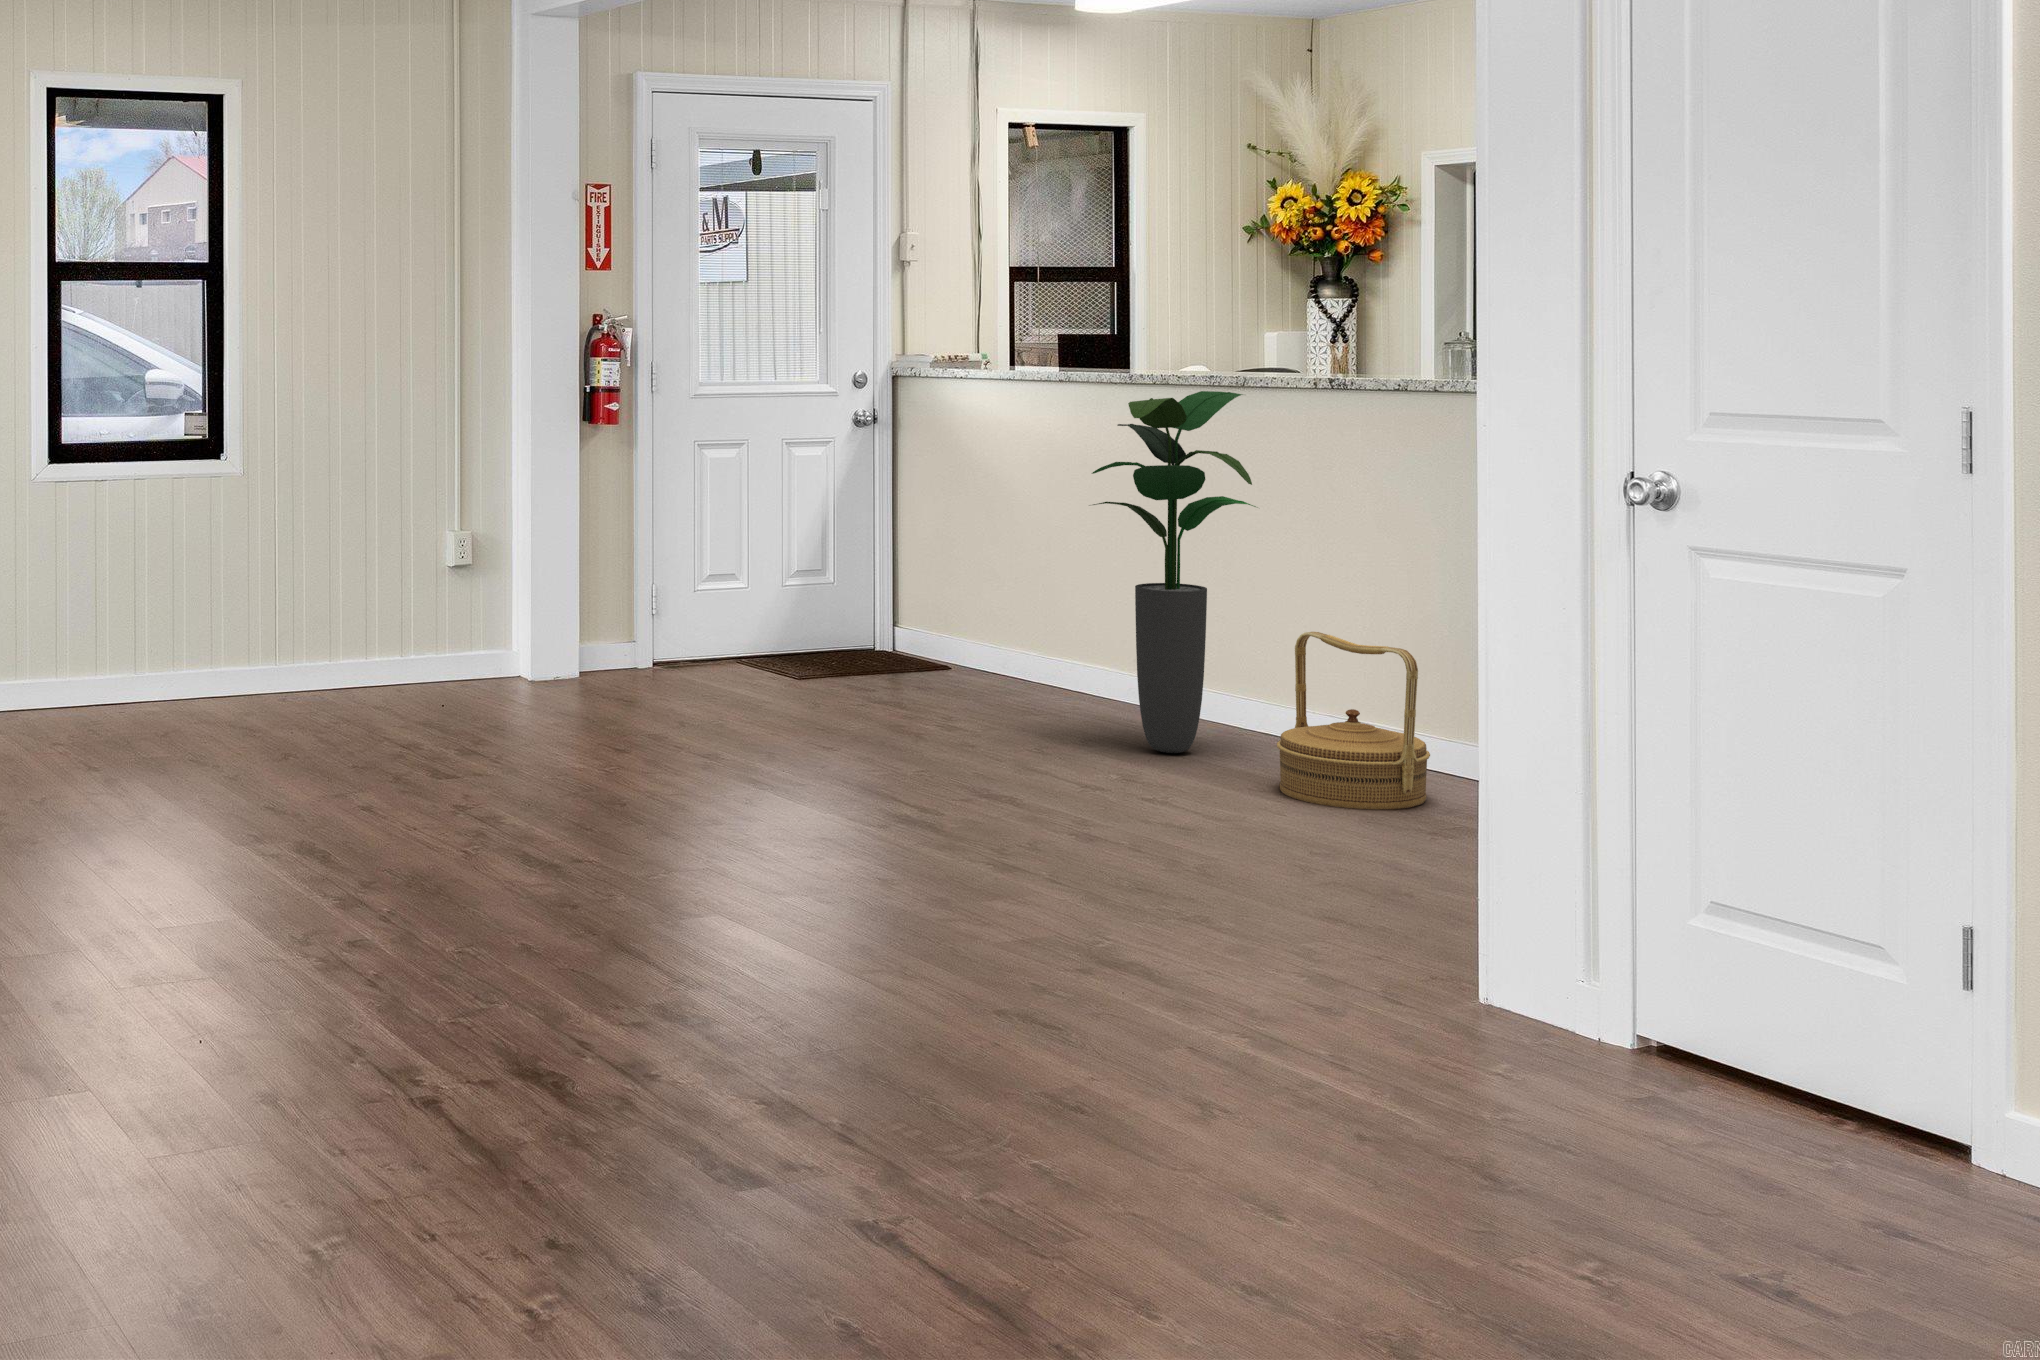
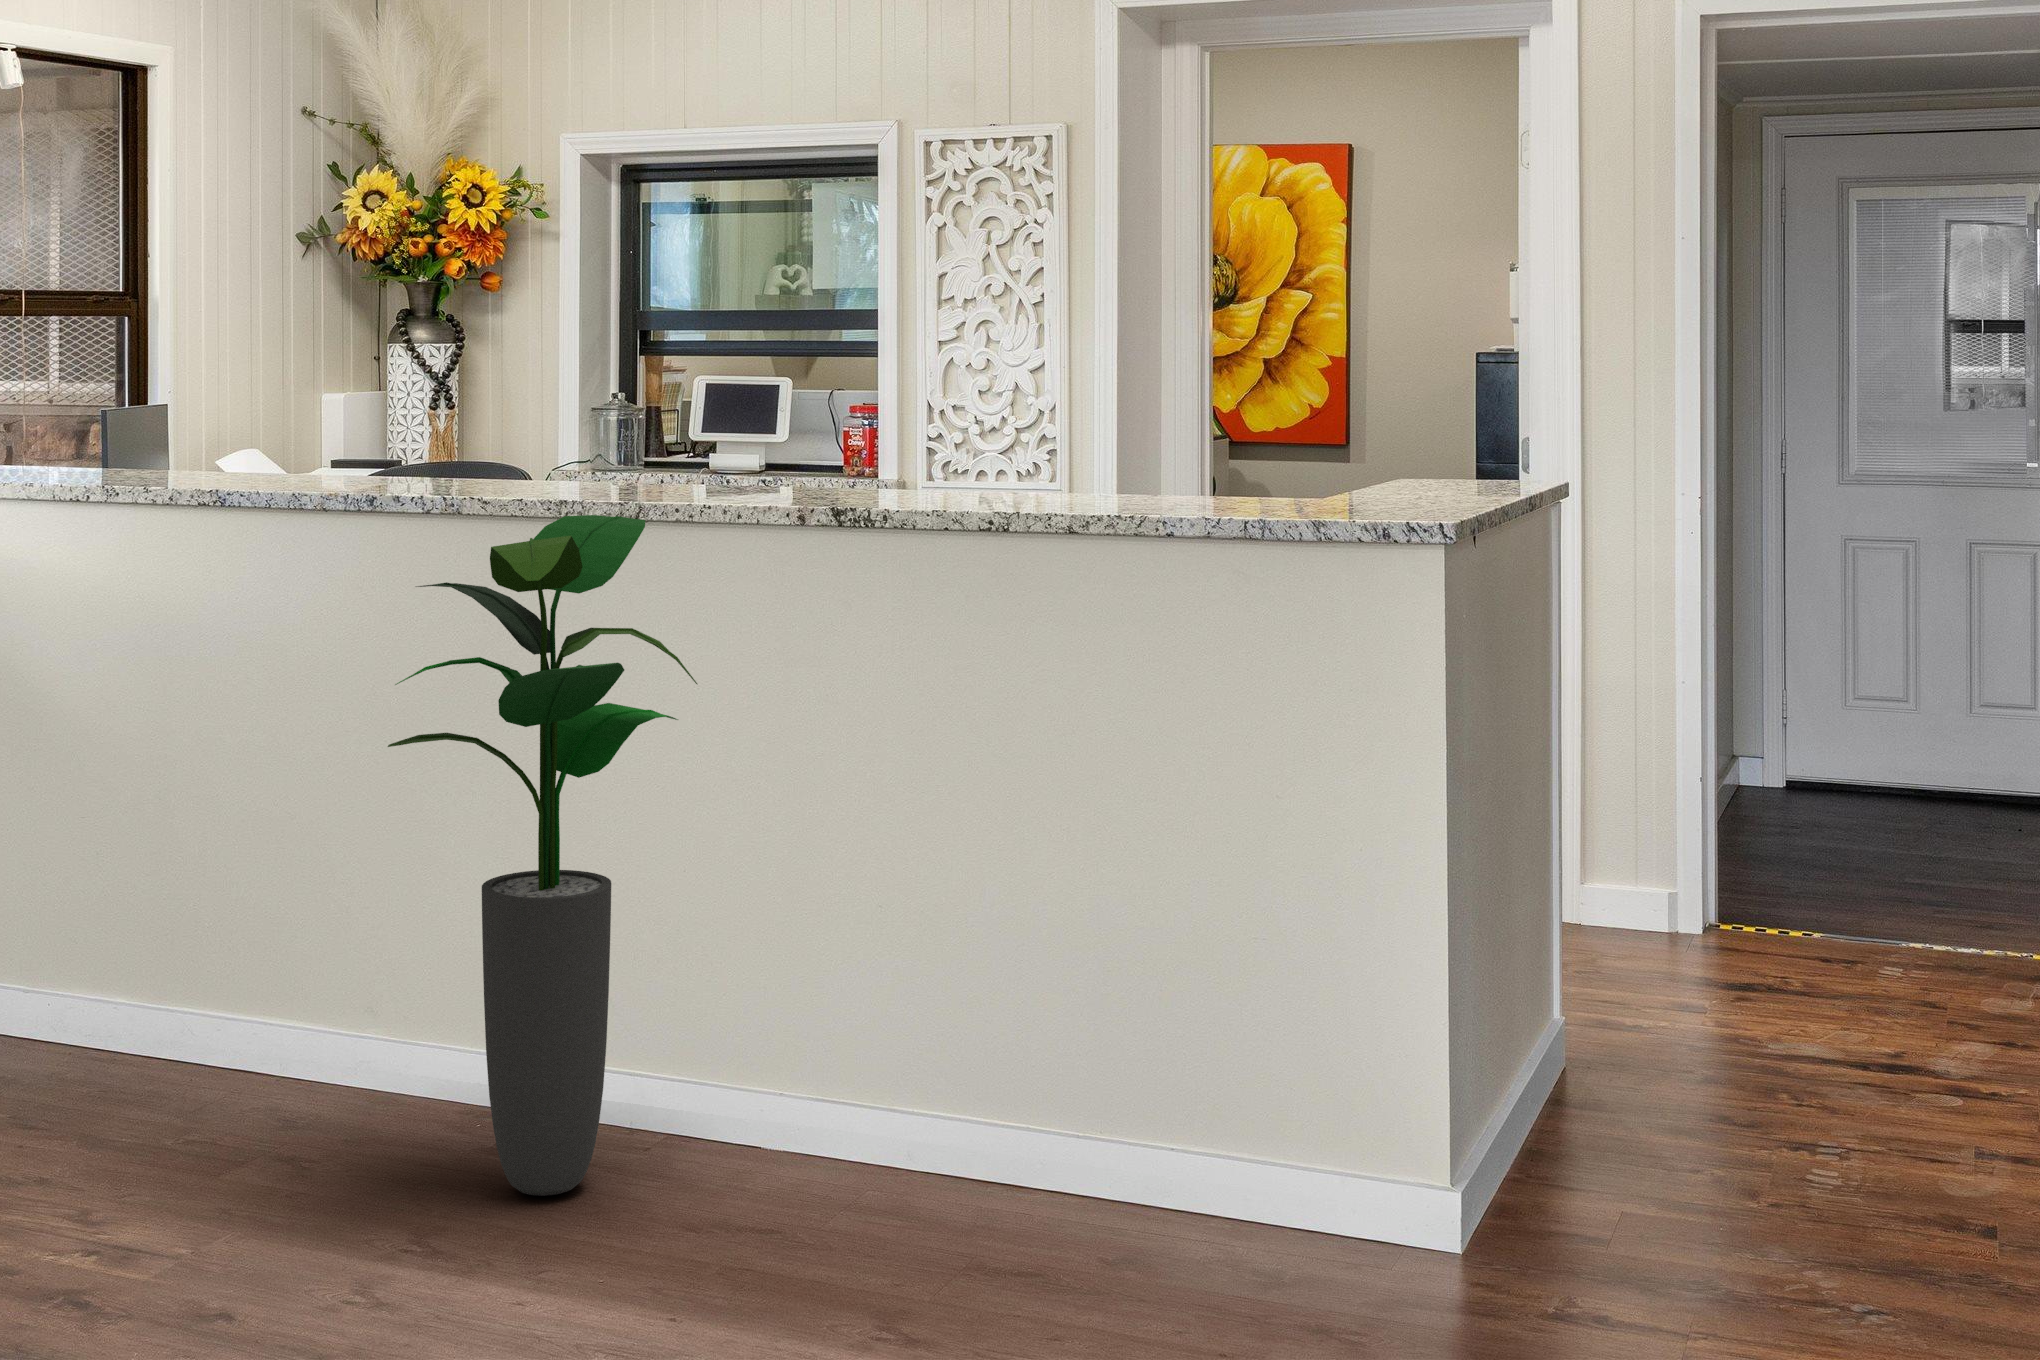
woven basket: present [1277,632,1430,810] -> none [824,947,1093,1285]

